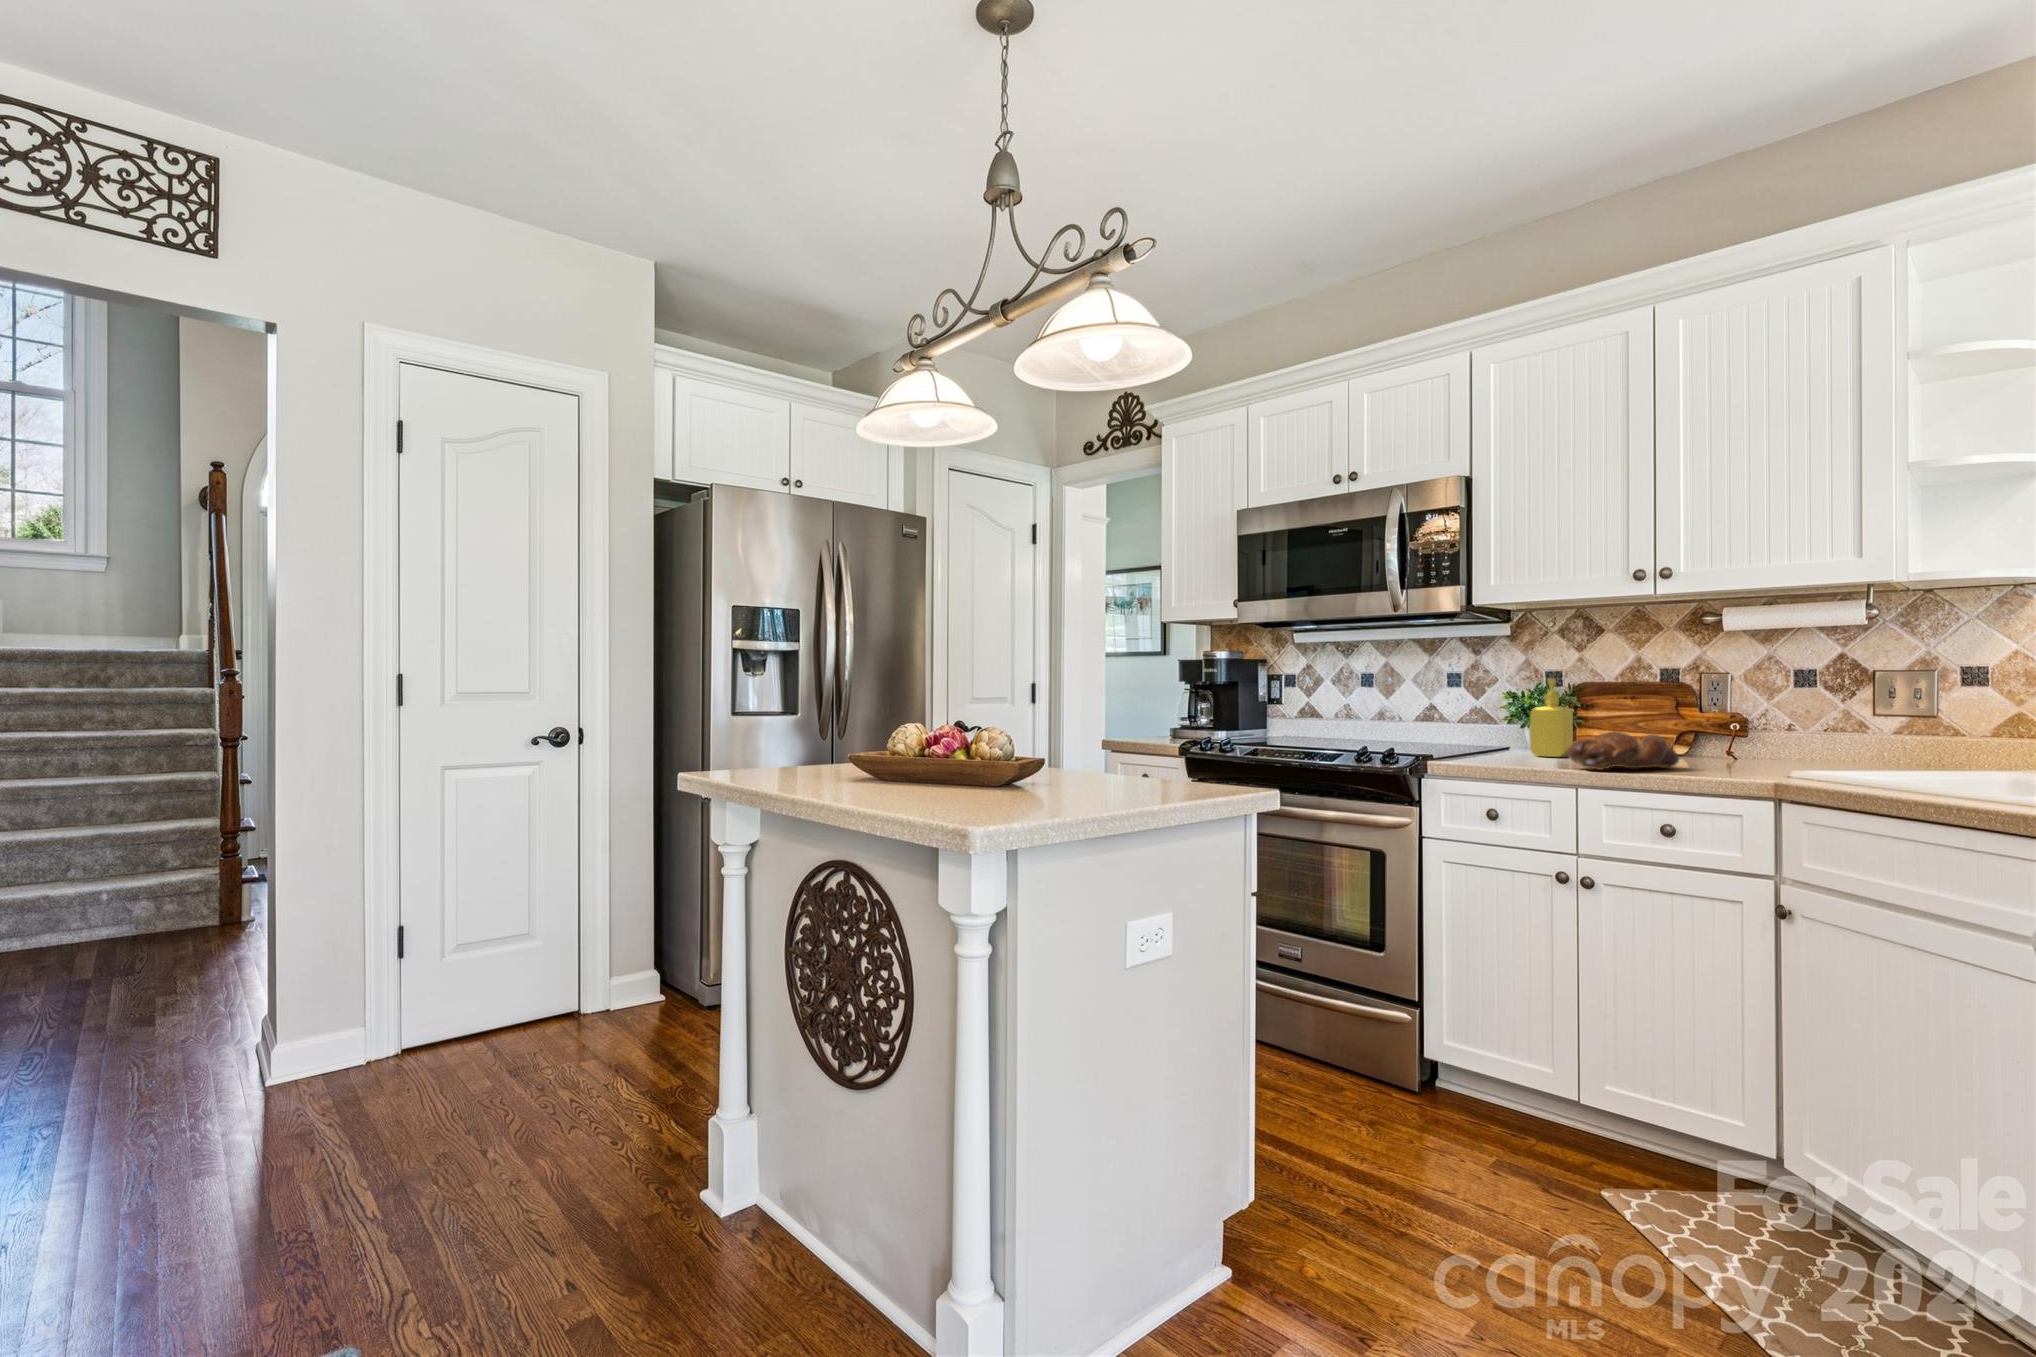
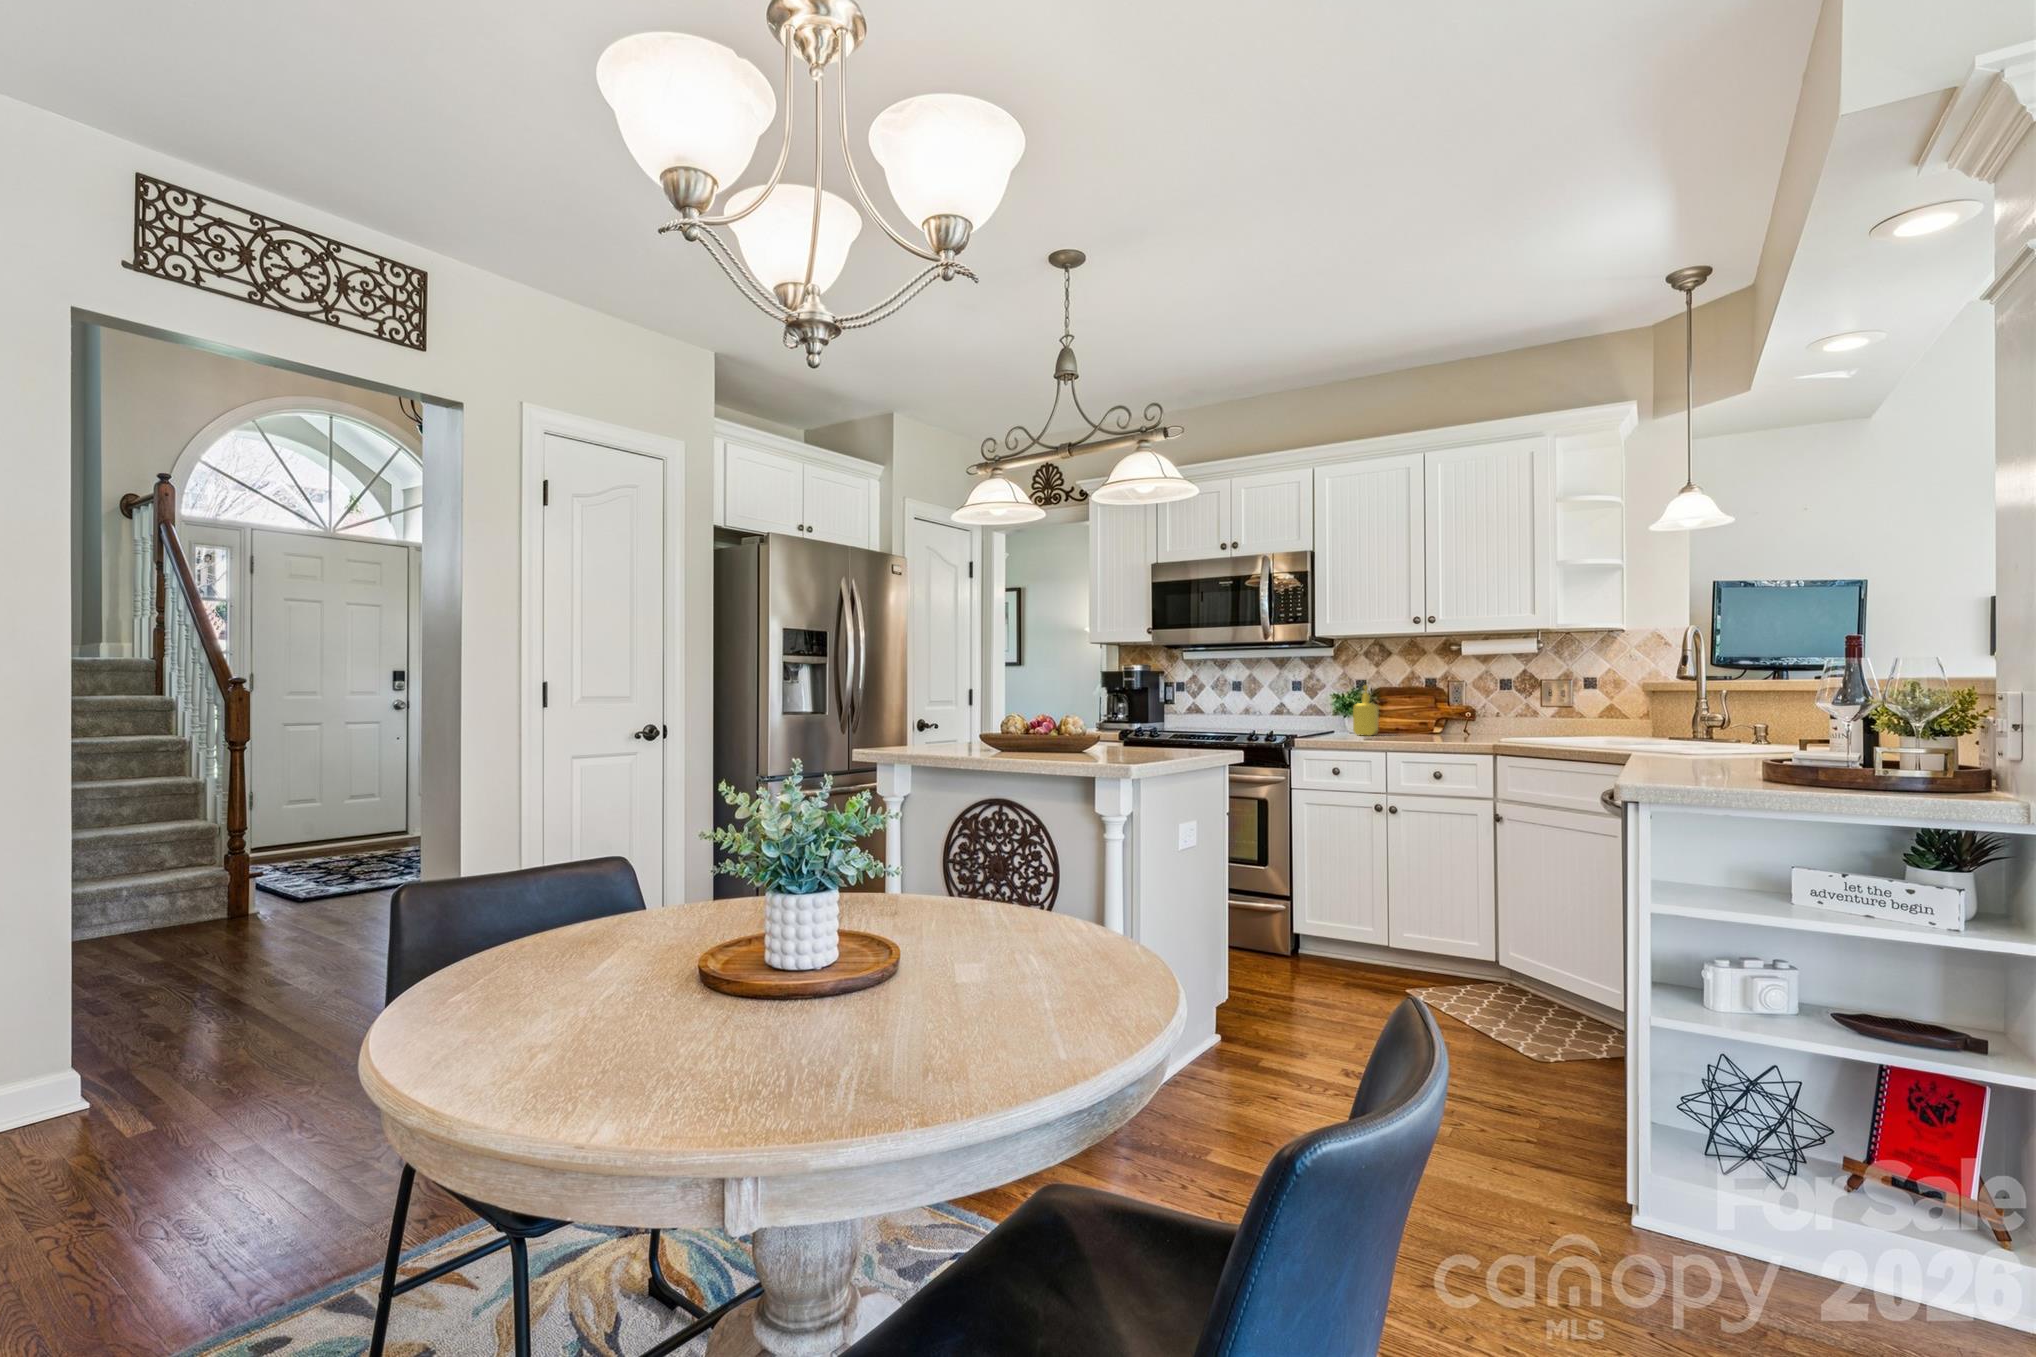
bread loaf: present [1567,731,1679,770] -> none [1382,717,1443,740]

